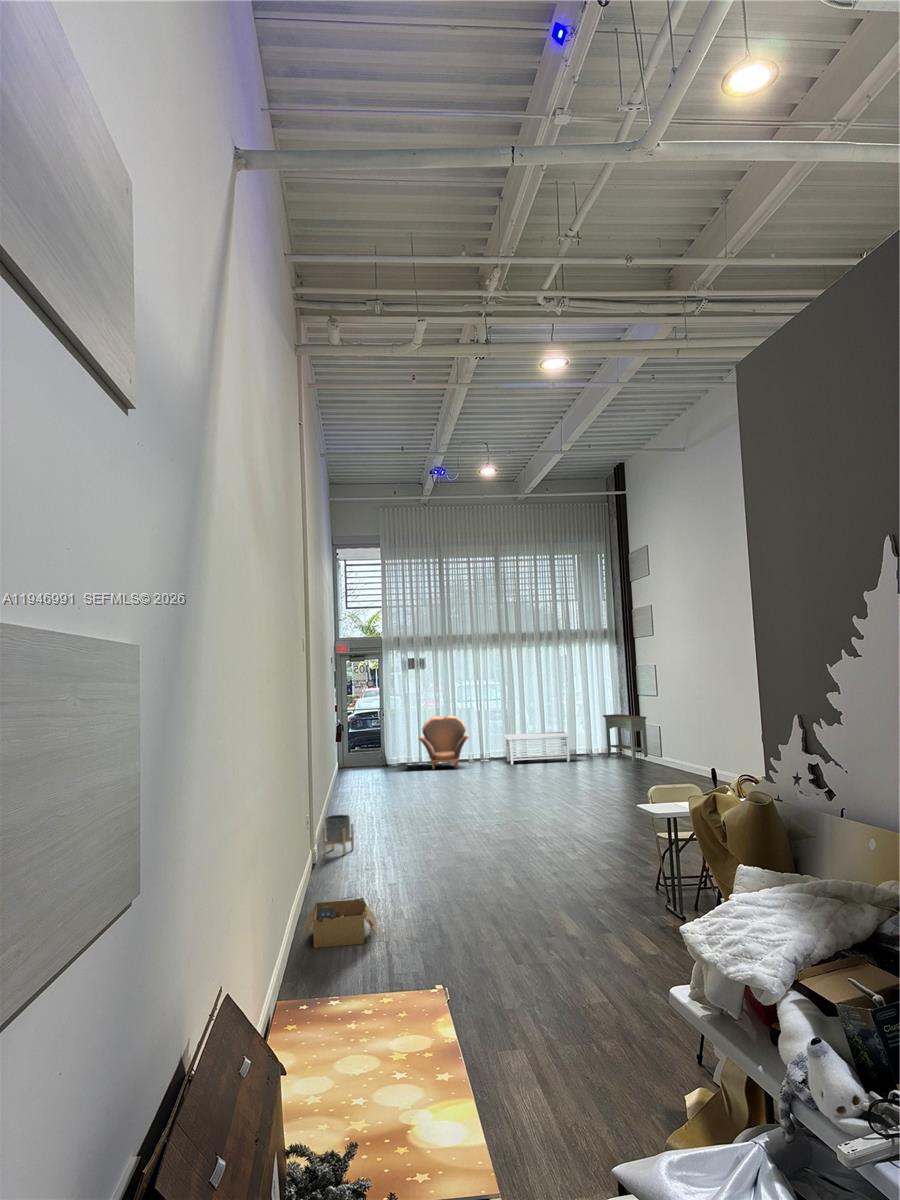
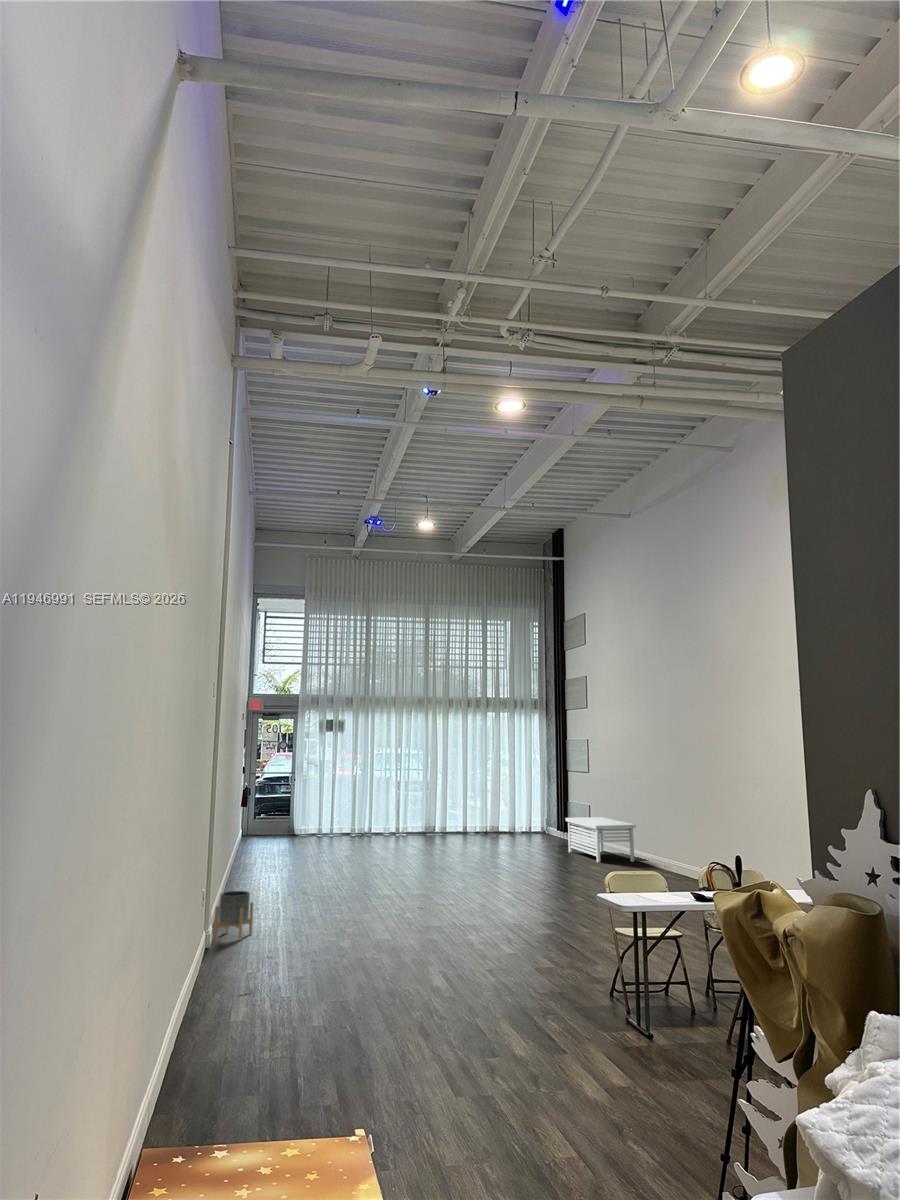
console table: present [603,714,648,762] -> none [527,790,573,841]
armchair: present [419,715,469,770] -> none [332,783,388,842]
storage bench: present [504,732,570,765] -> present [566,817,636,862]
cardboard box: present [301,898,377,948] -> none [171,1004,273,1073]

